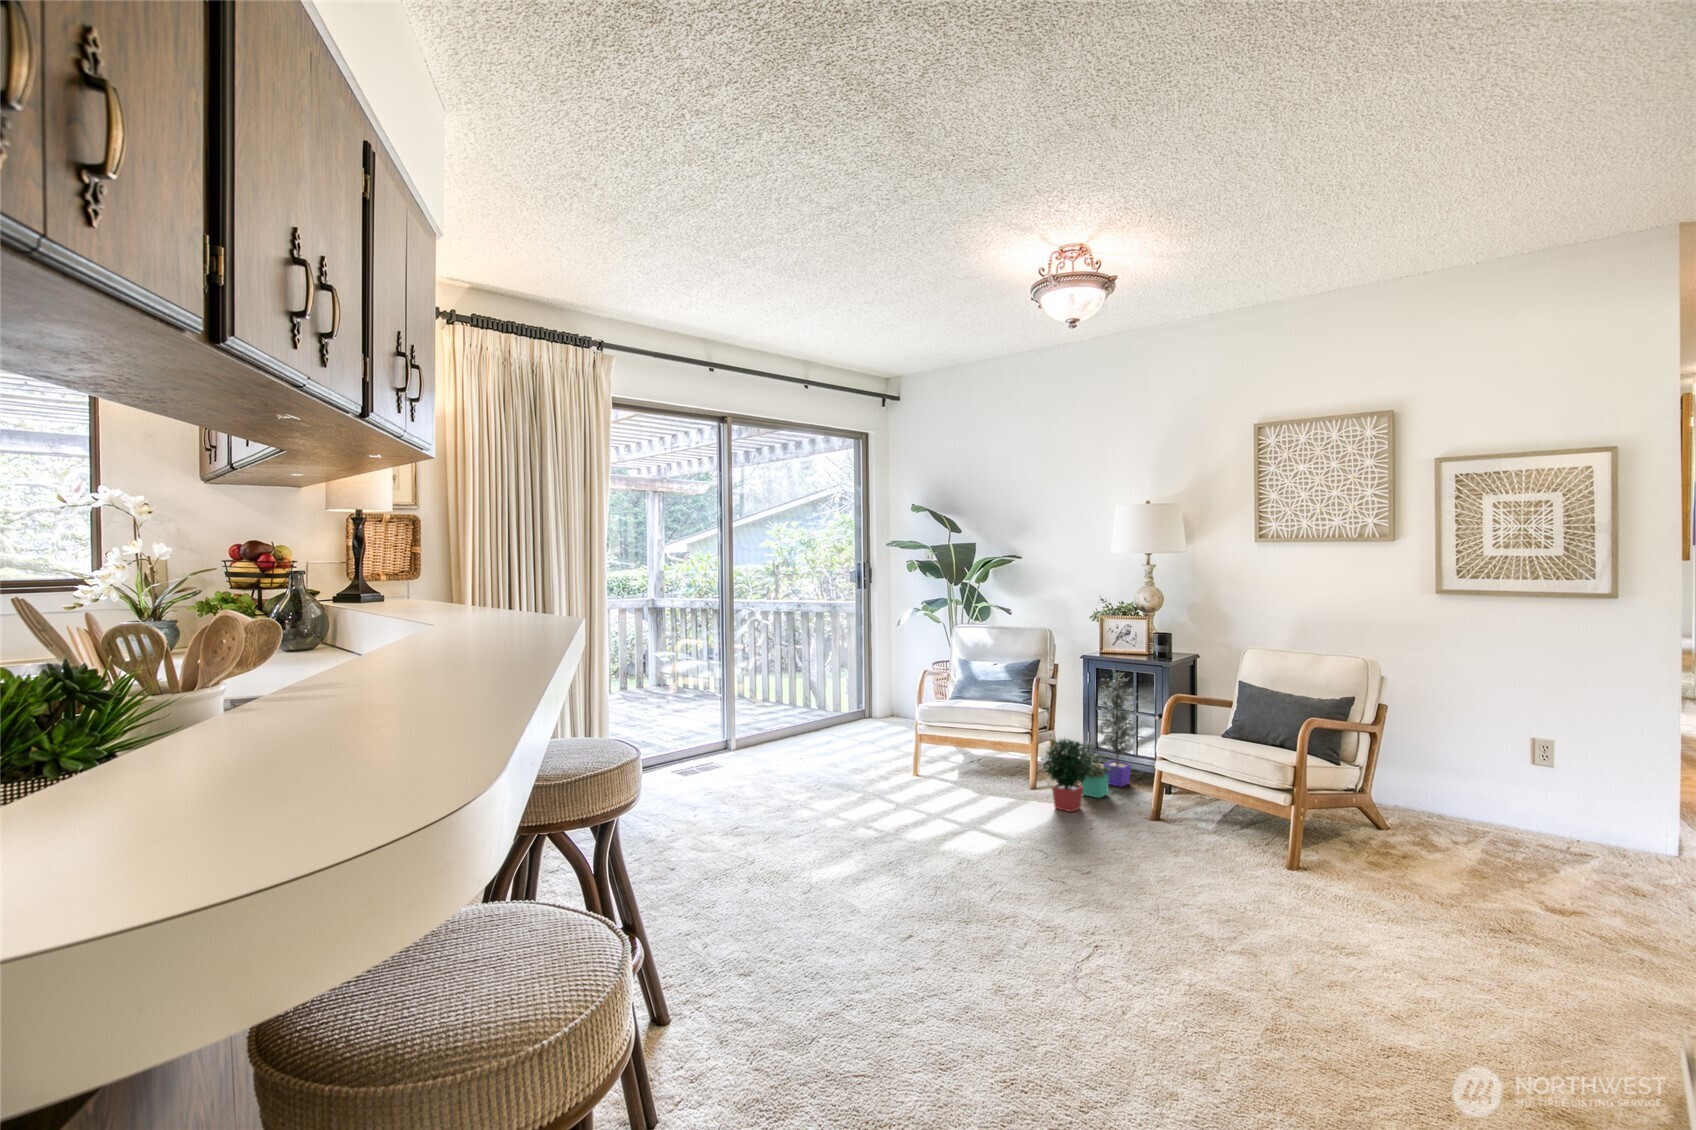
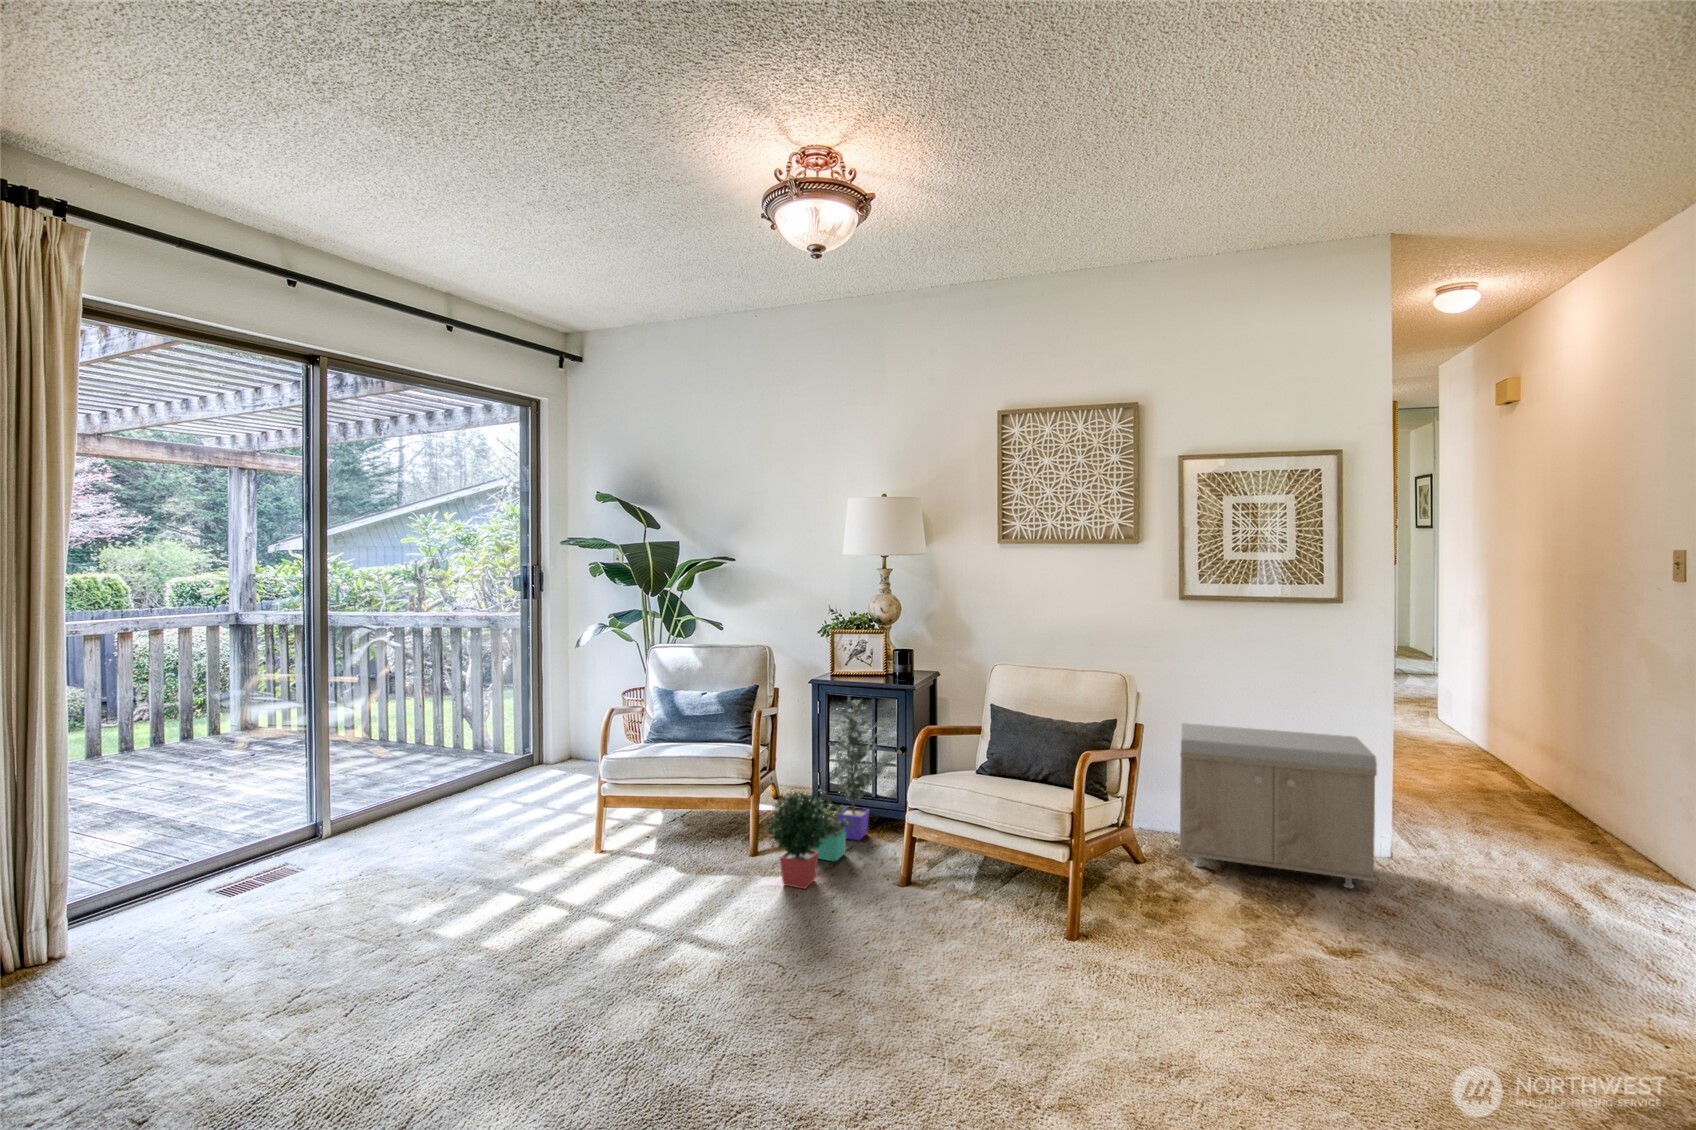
storage bench: none [1424,708,1636,869] -> present [1180,723,1377,888]

